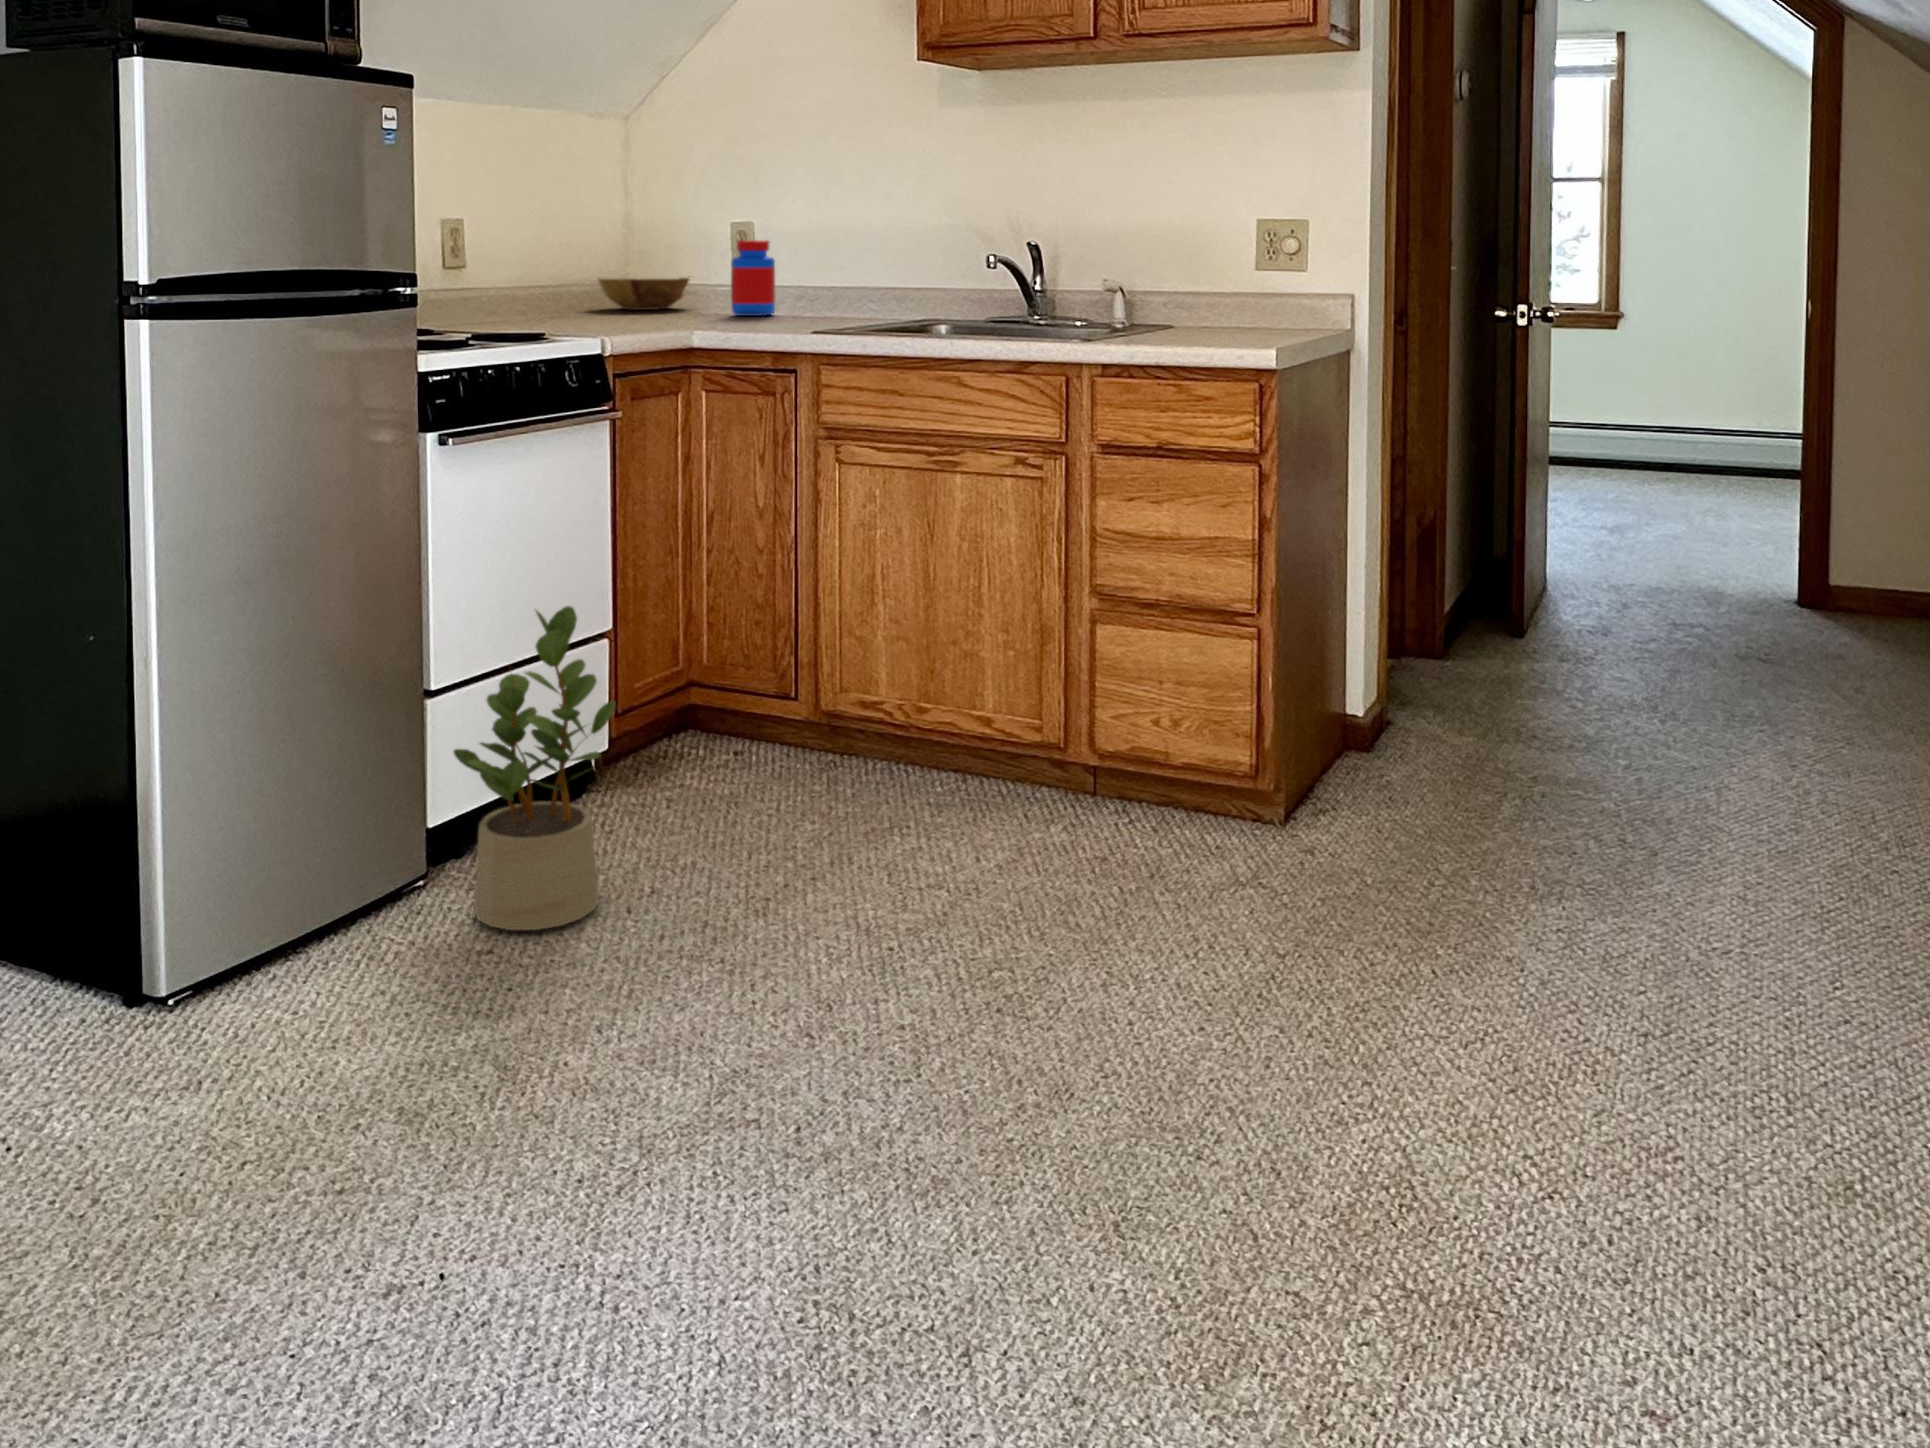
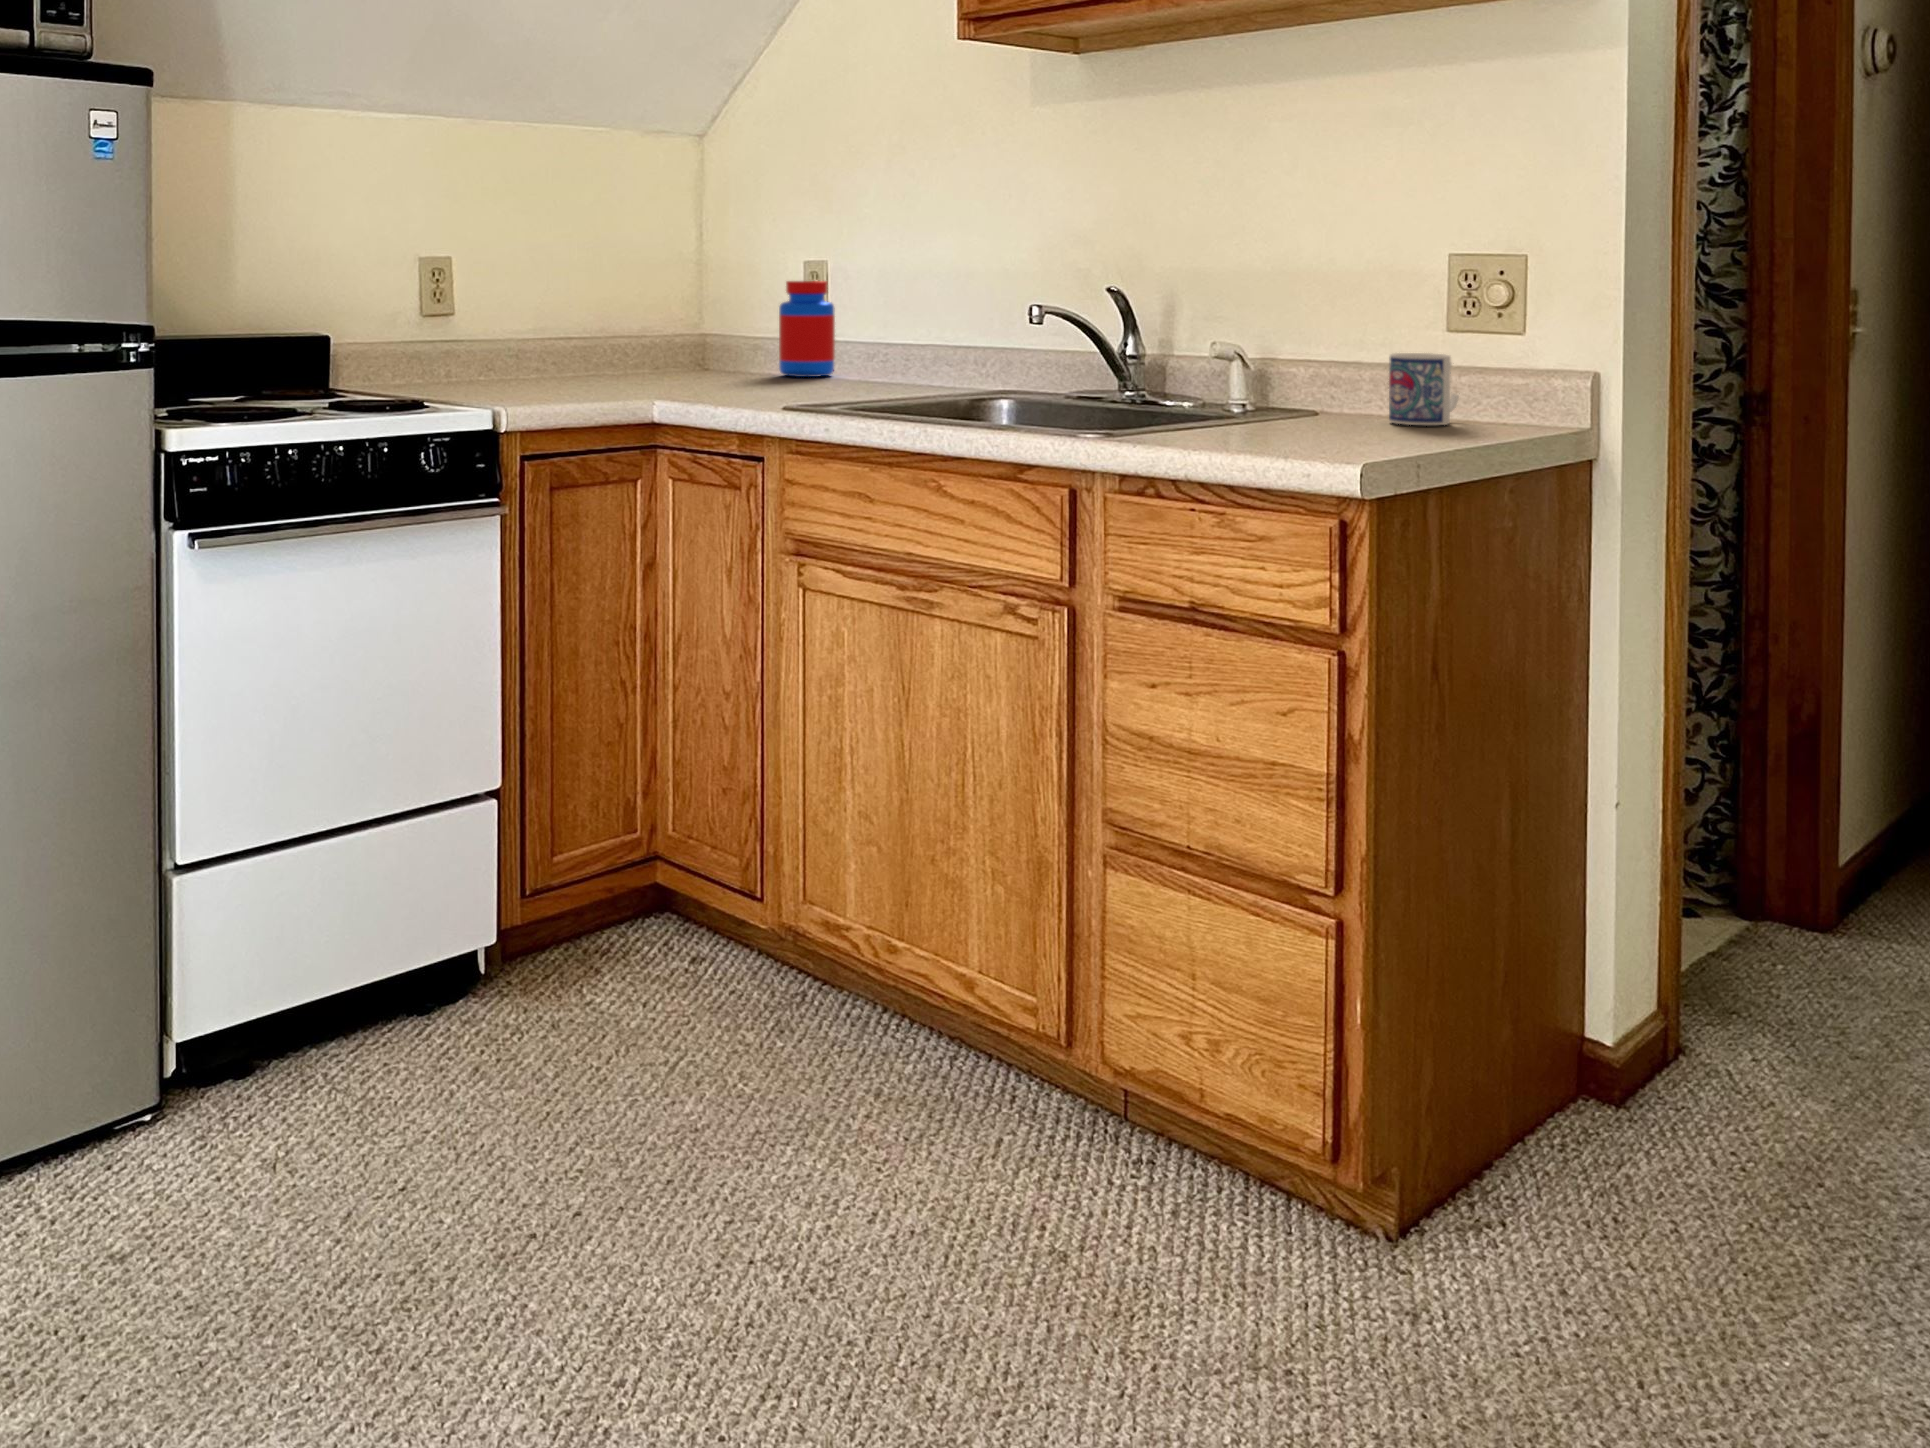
bowl: present [598,278,689,310] -> none [653,322,773,364]
mug: none [1229,284,1268,330] -> present [1389,353,1459,425]
potted plant: present [454,606,616,930] -> none [136,780,357,1233]

